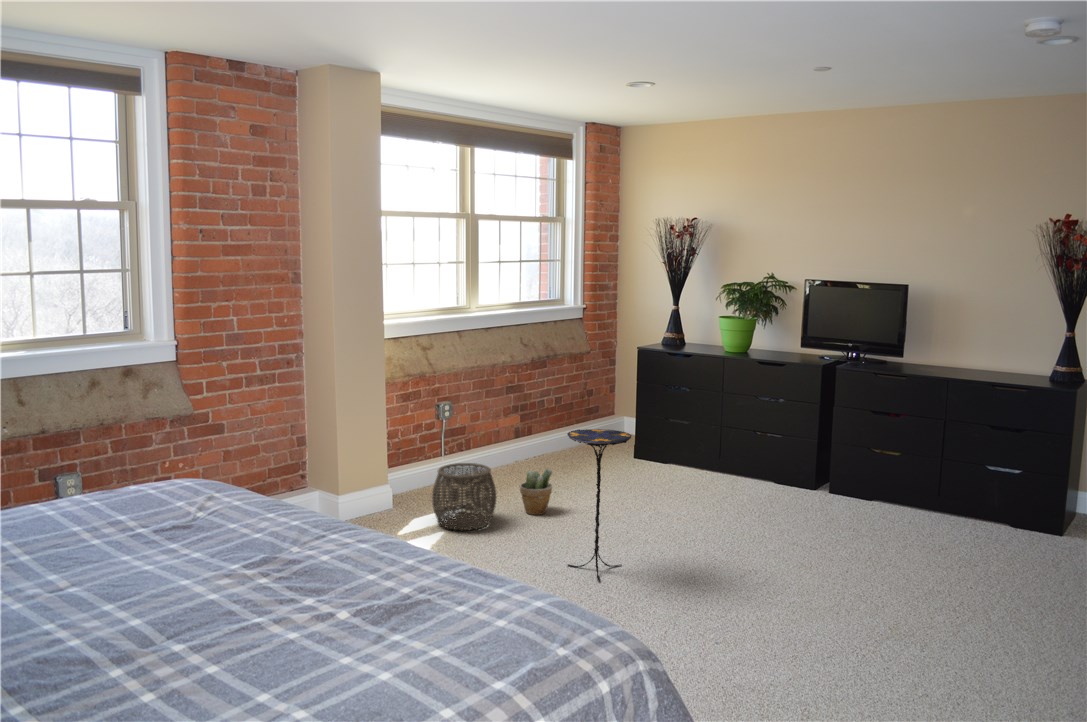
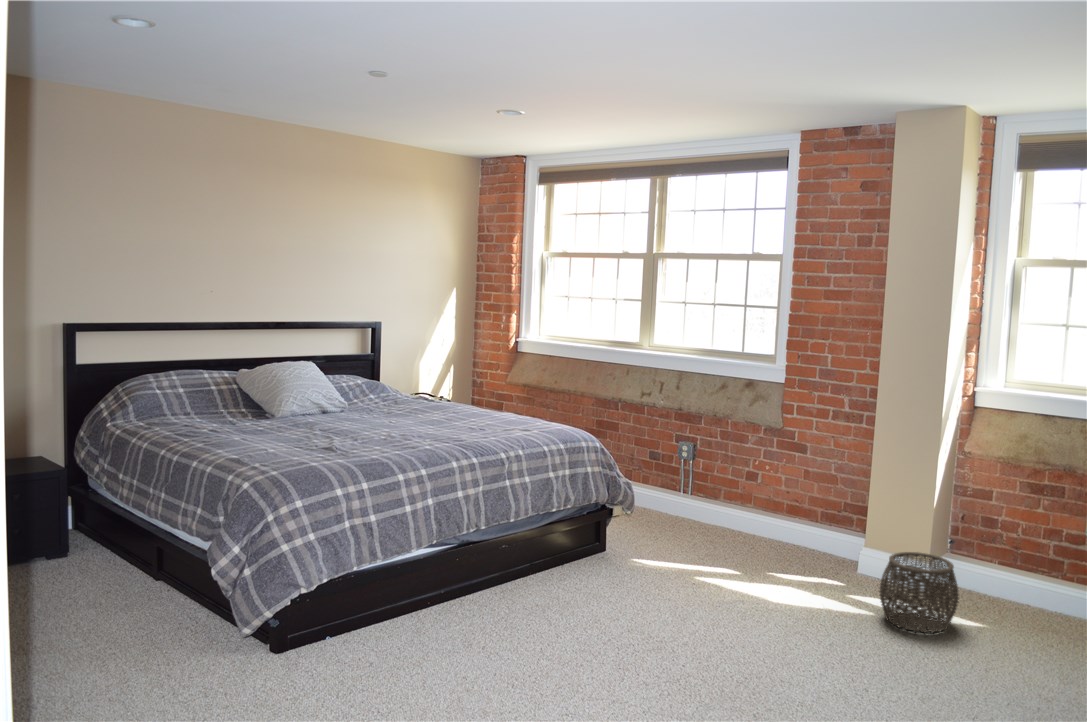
side table: present [567,429,631,580] -> none [782,517,868,697]
potted plant: present [520,469,552,515] -> none [977,600,1023,662]

